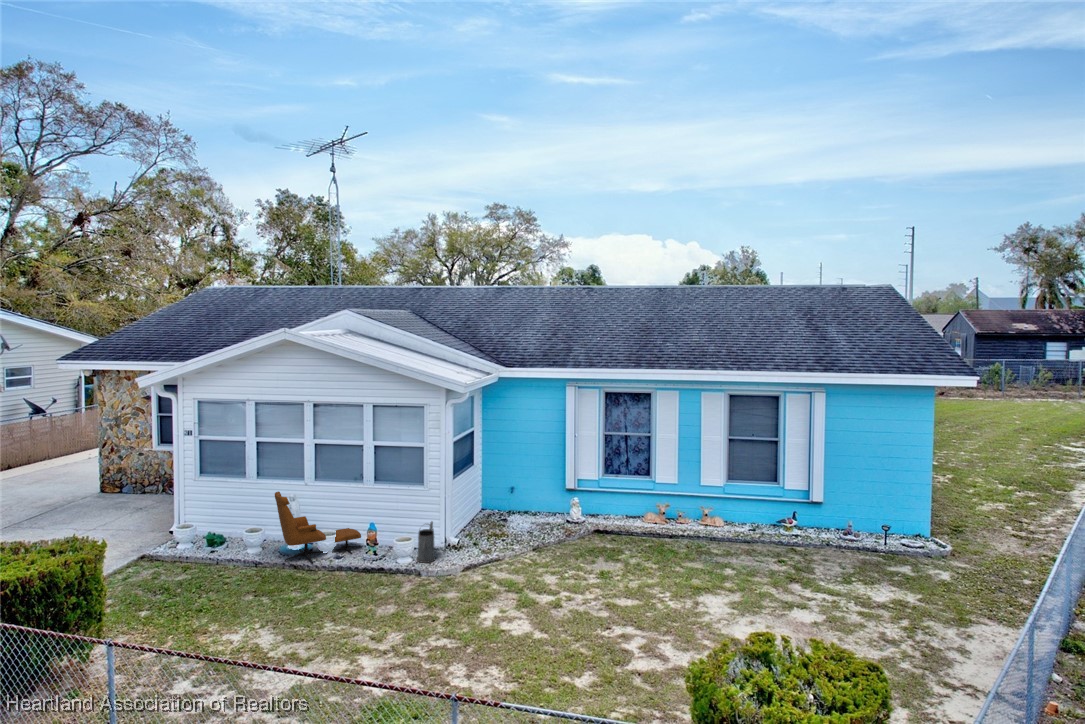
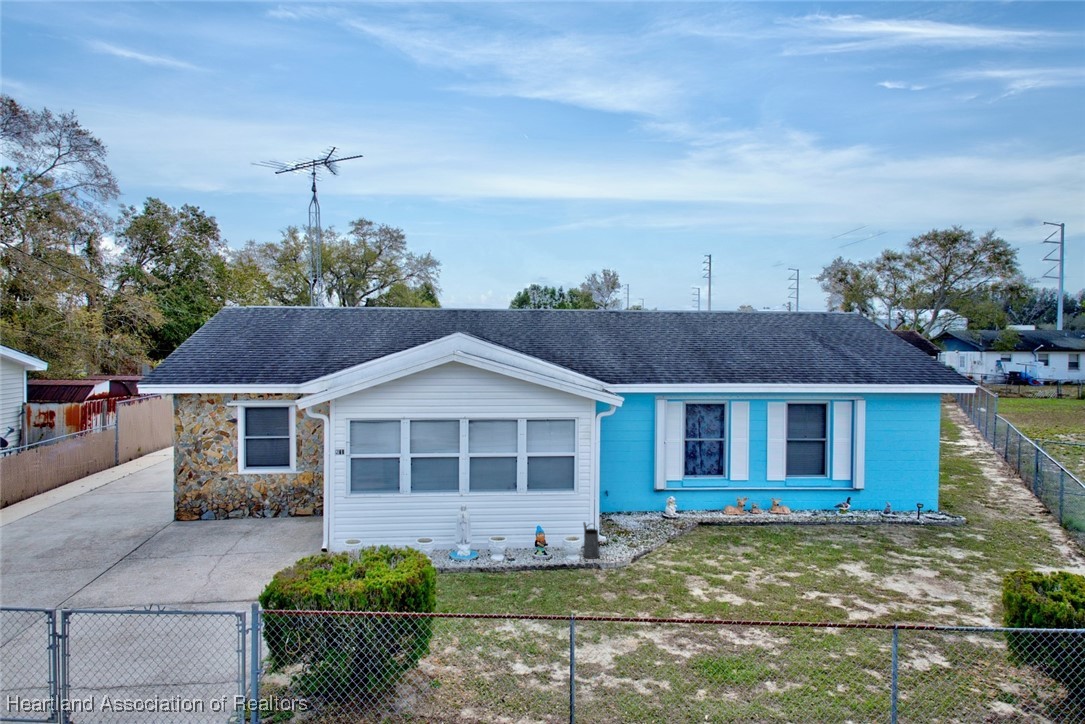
lounge chair: present [275,492,361,563] -> none [458,502,523,567]

